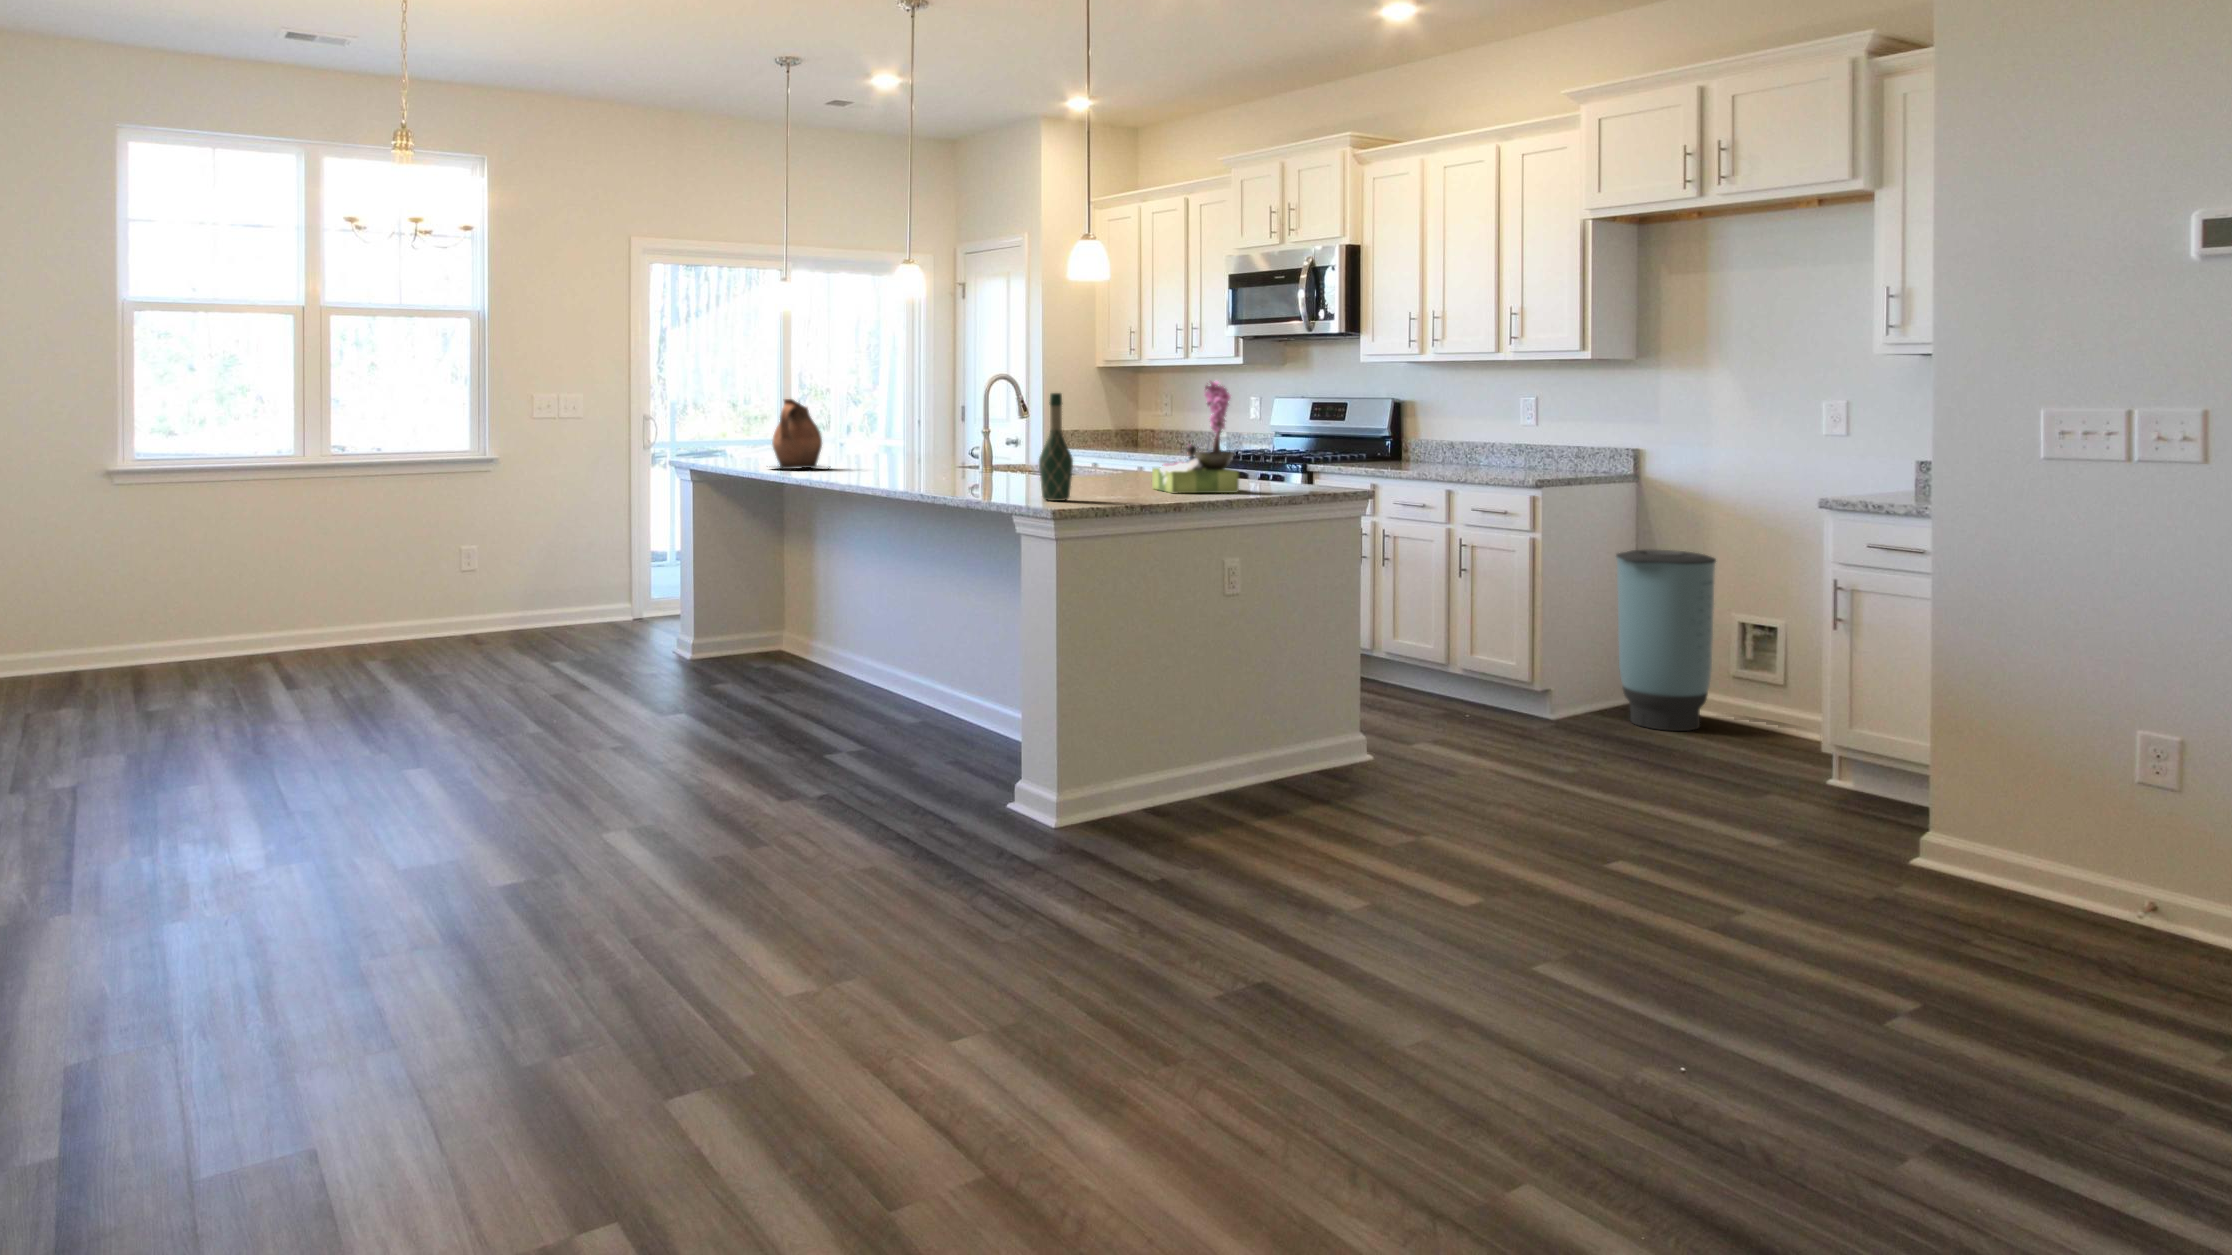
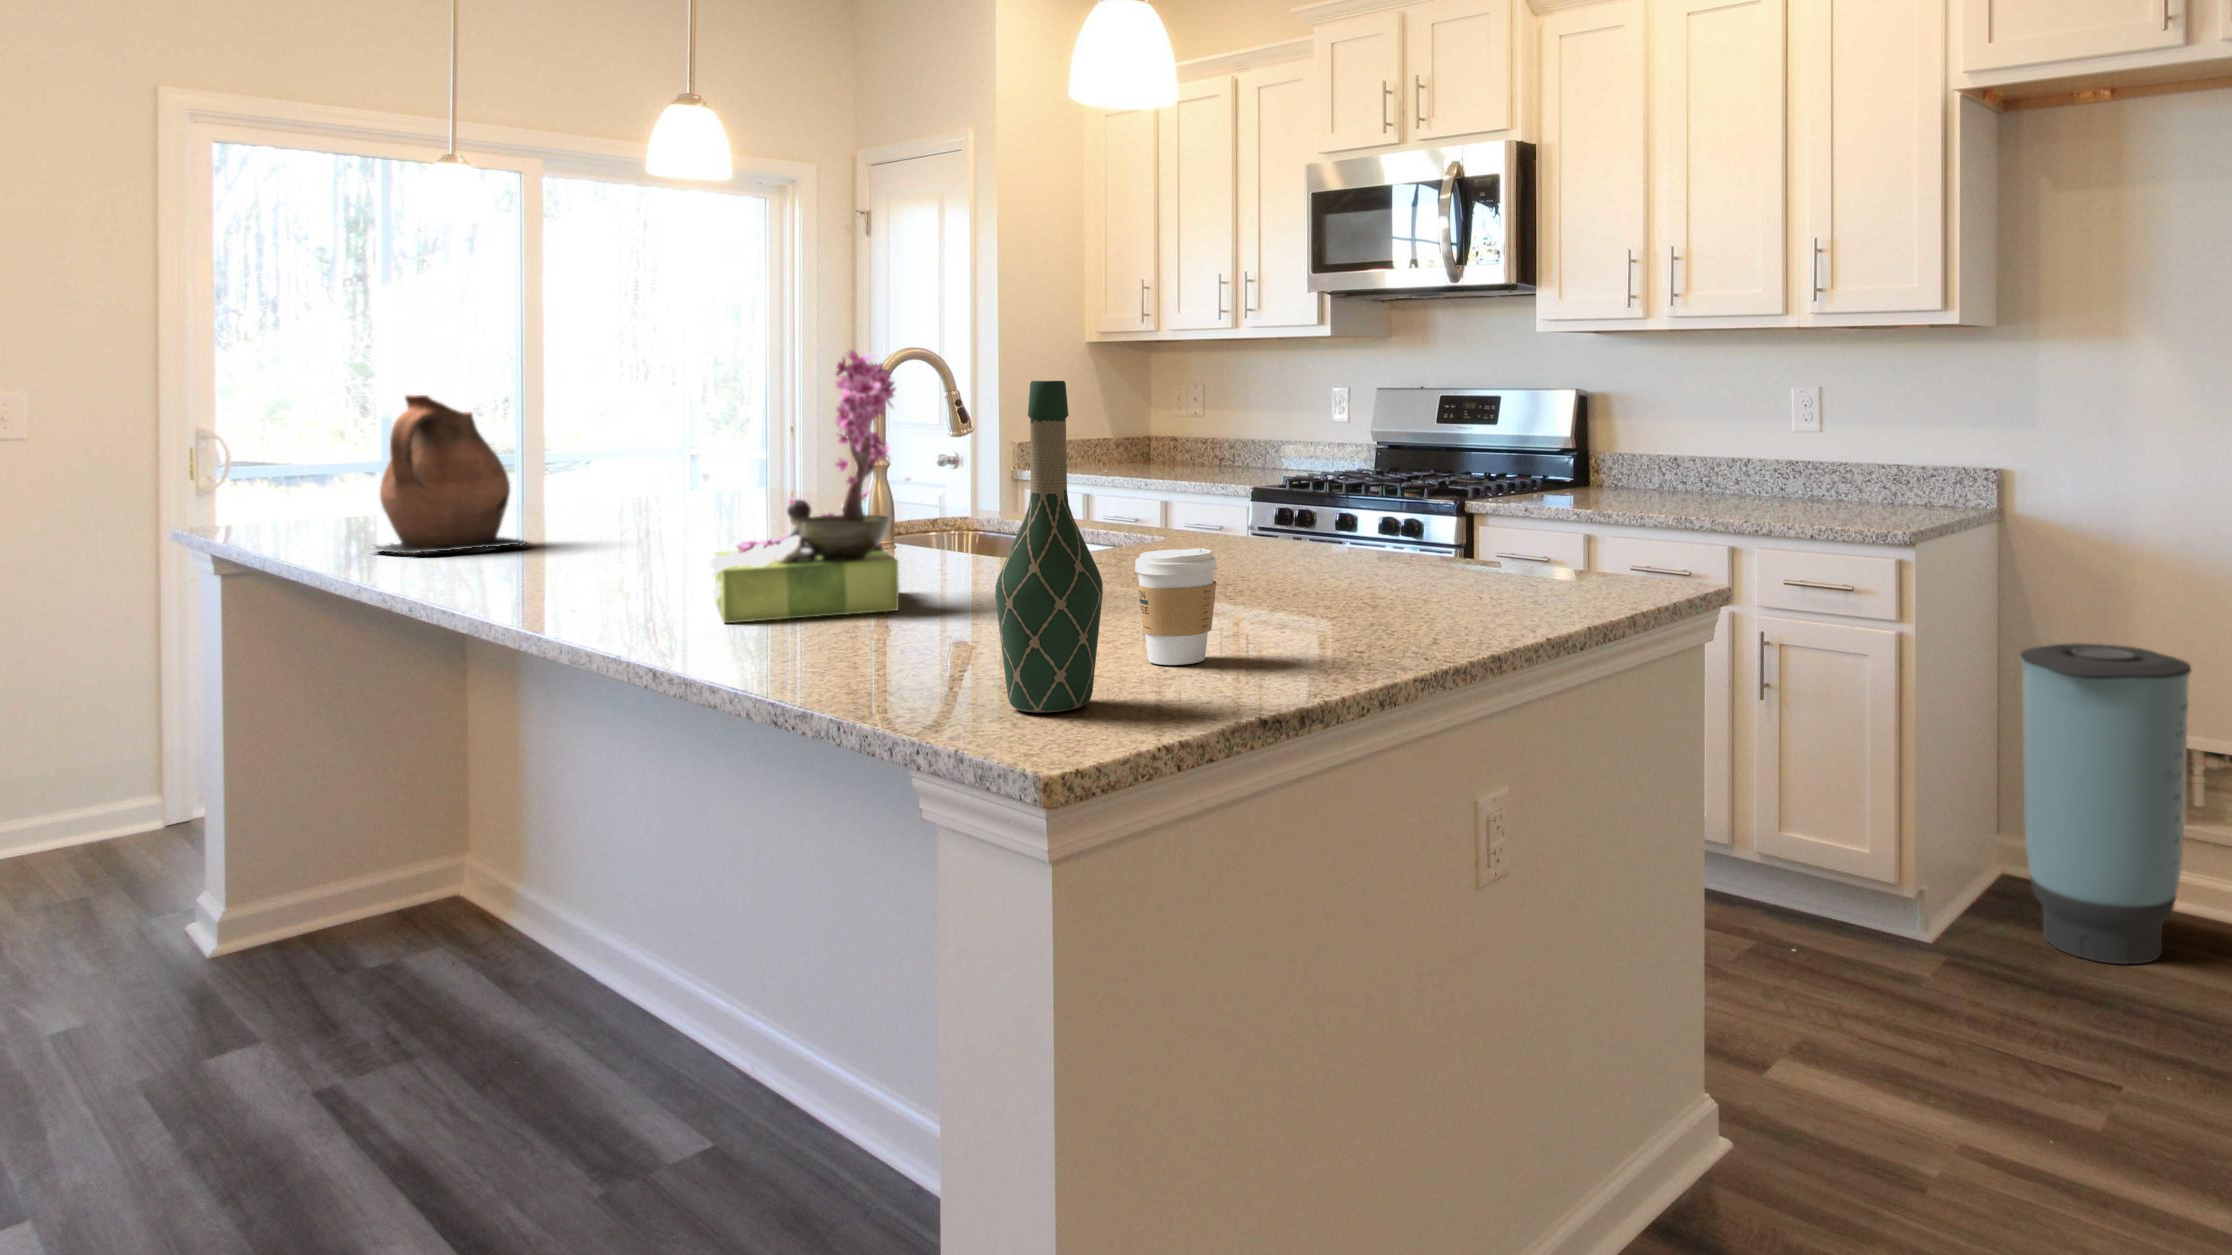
flower arrangement: present [1152,381,1239,493] -> present [710,351,899,623]
coffee cup: none [1088,455,1118,496] -> present [1135,548,1217,665]

